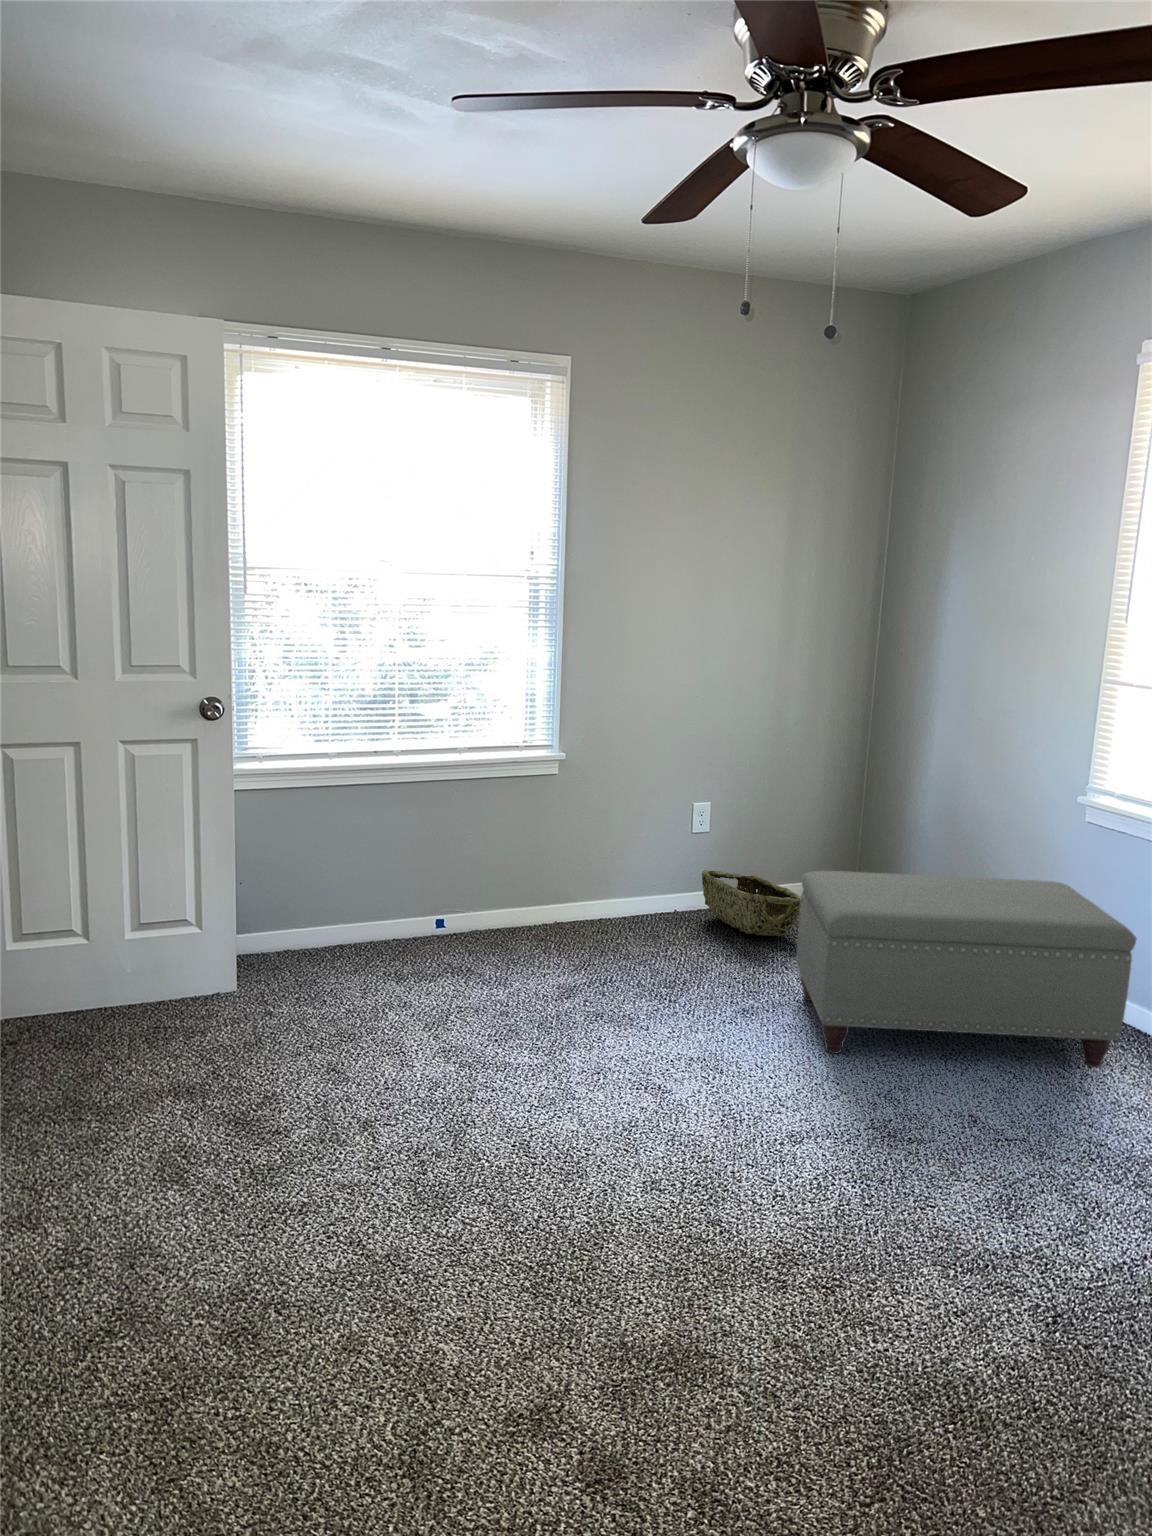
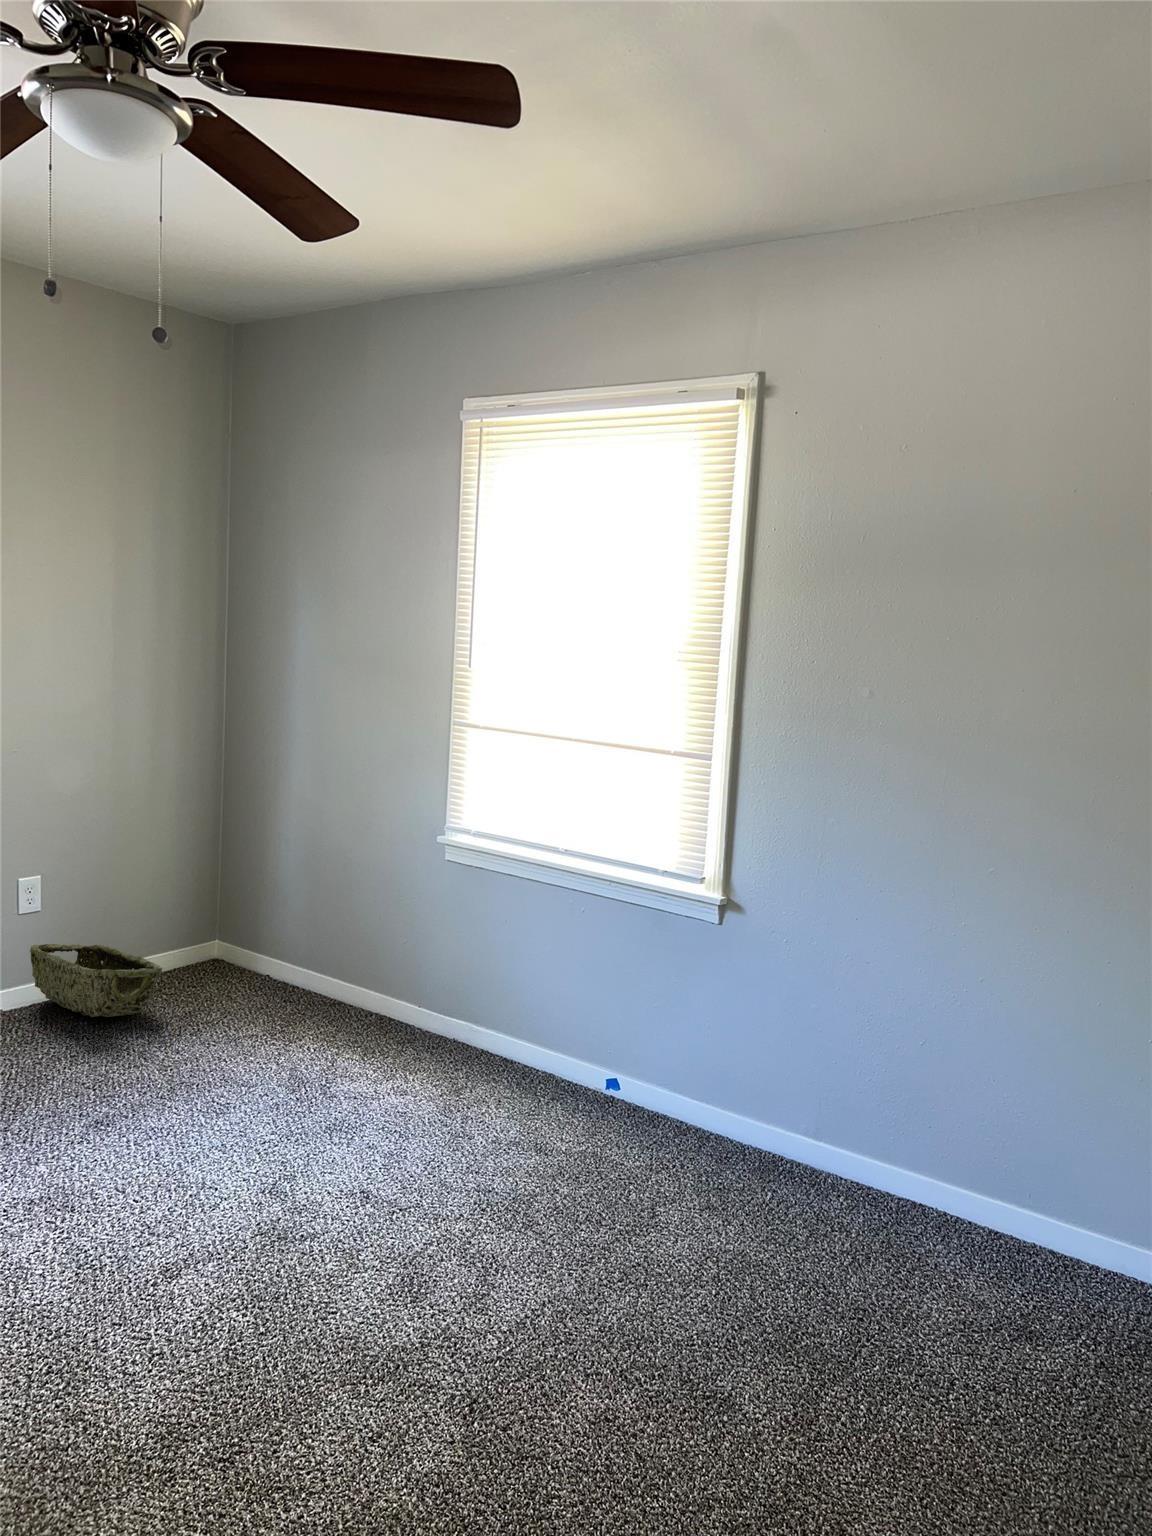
ottoman: present [796,871,1136,1067] -> none [158,926,509,1151]

